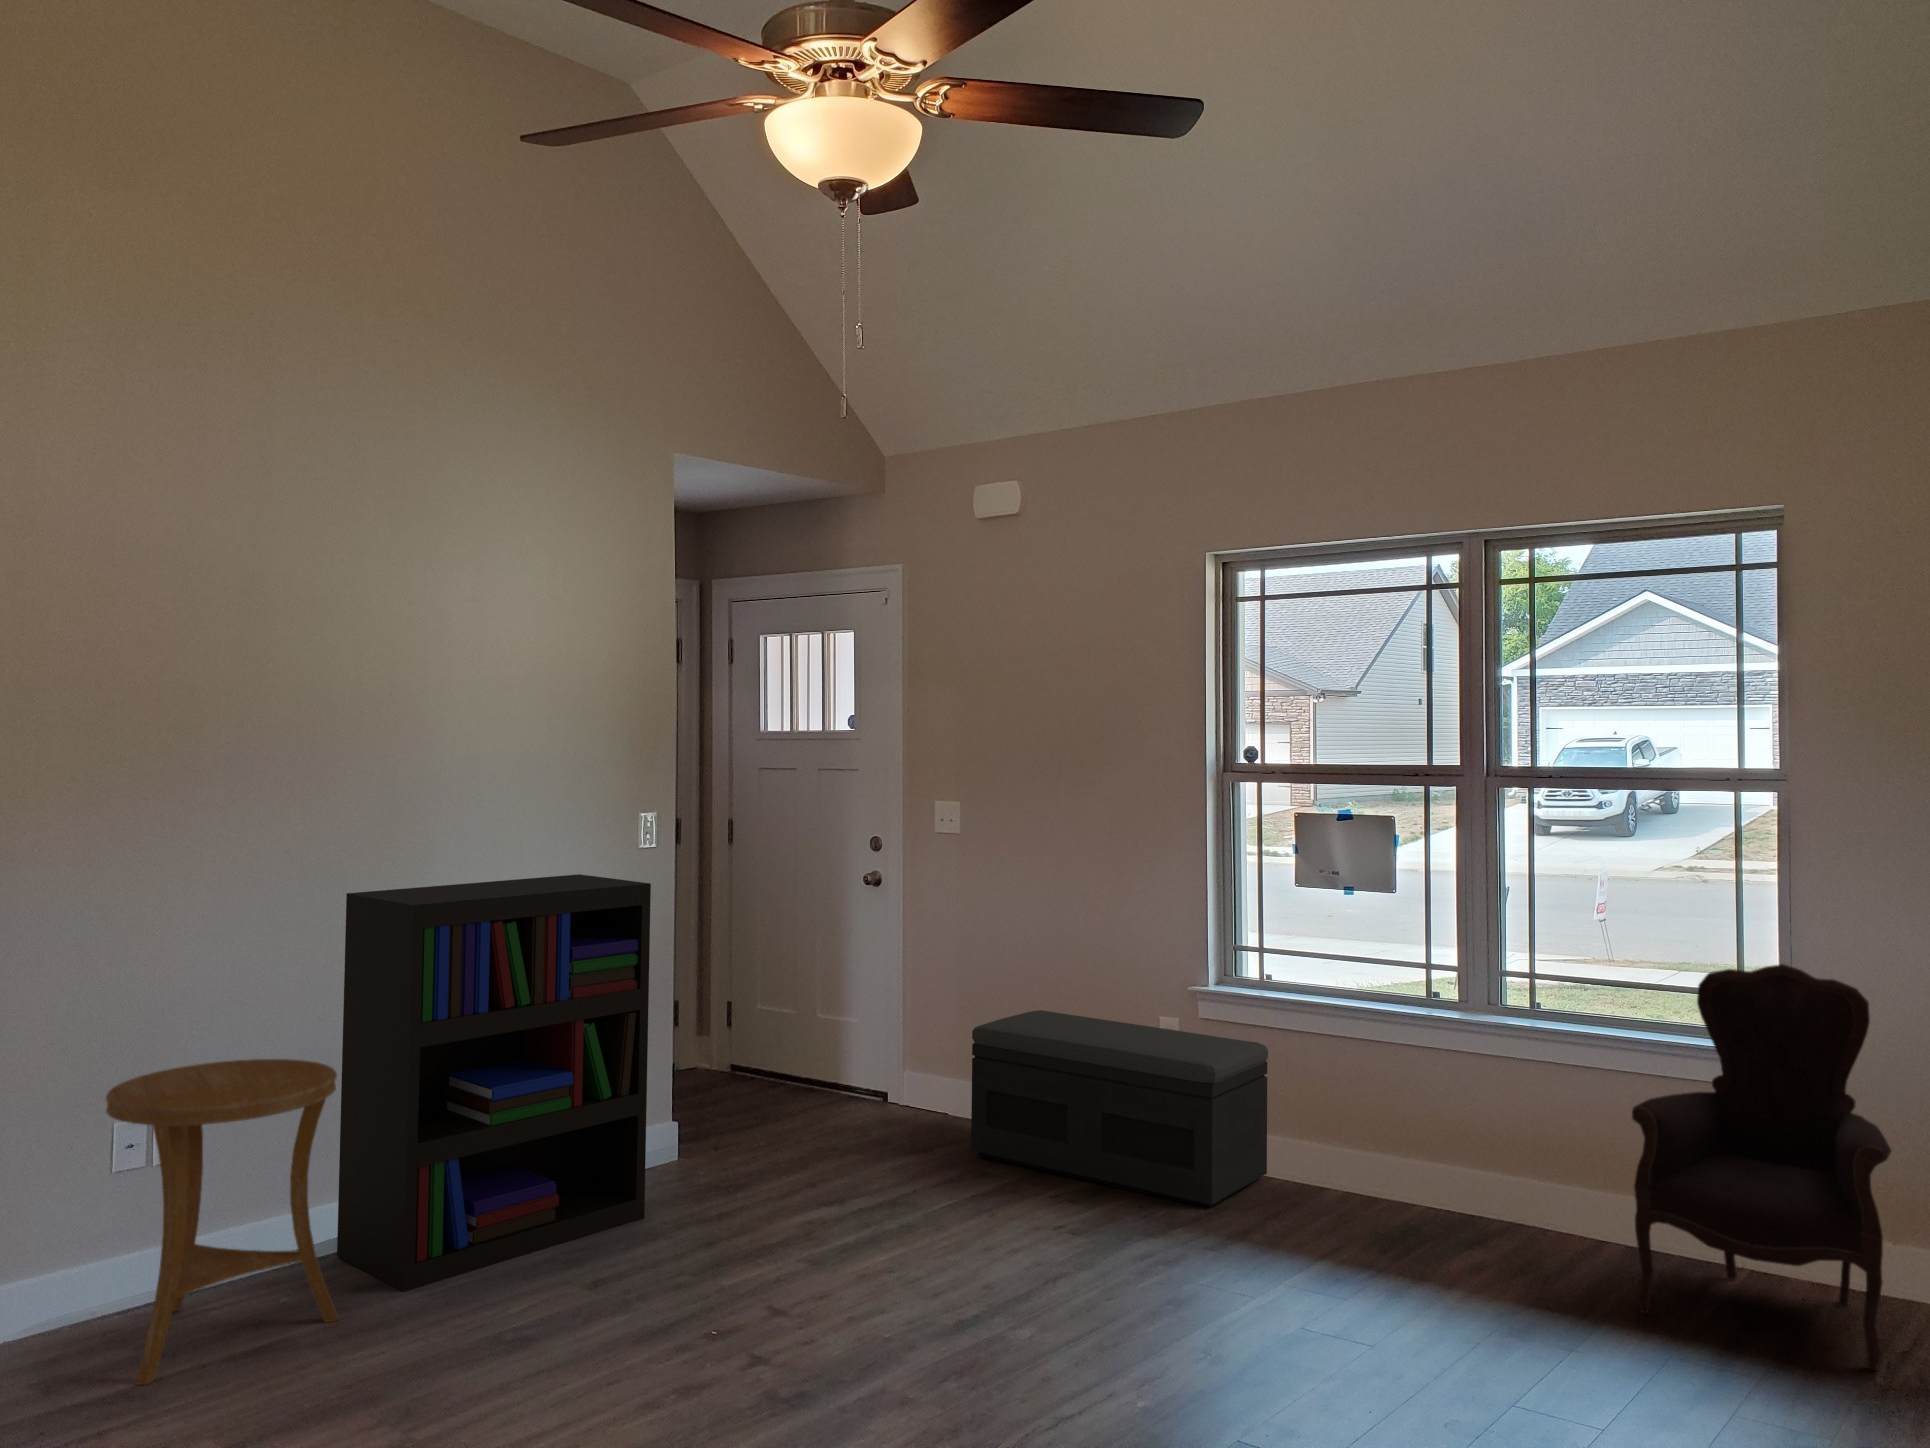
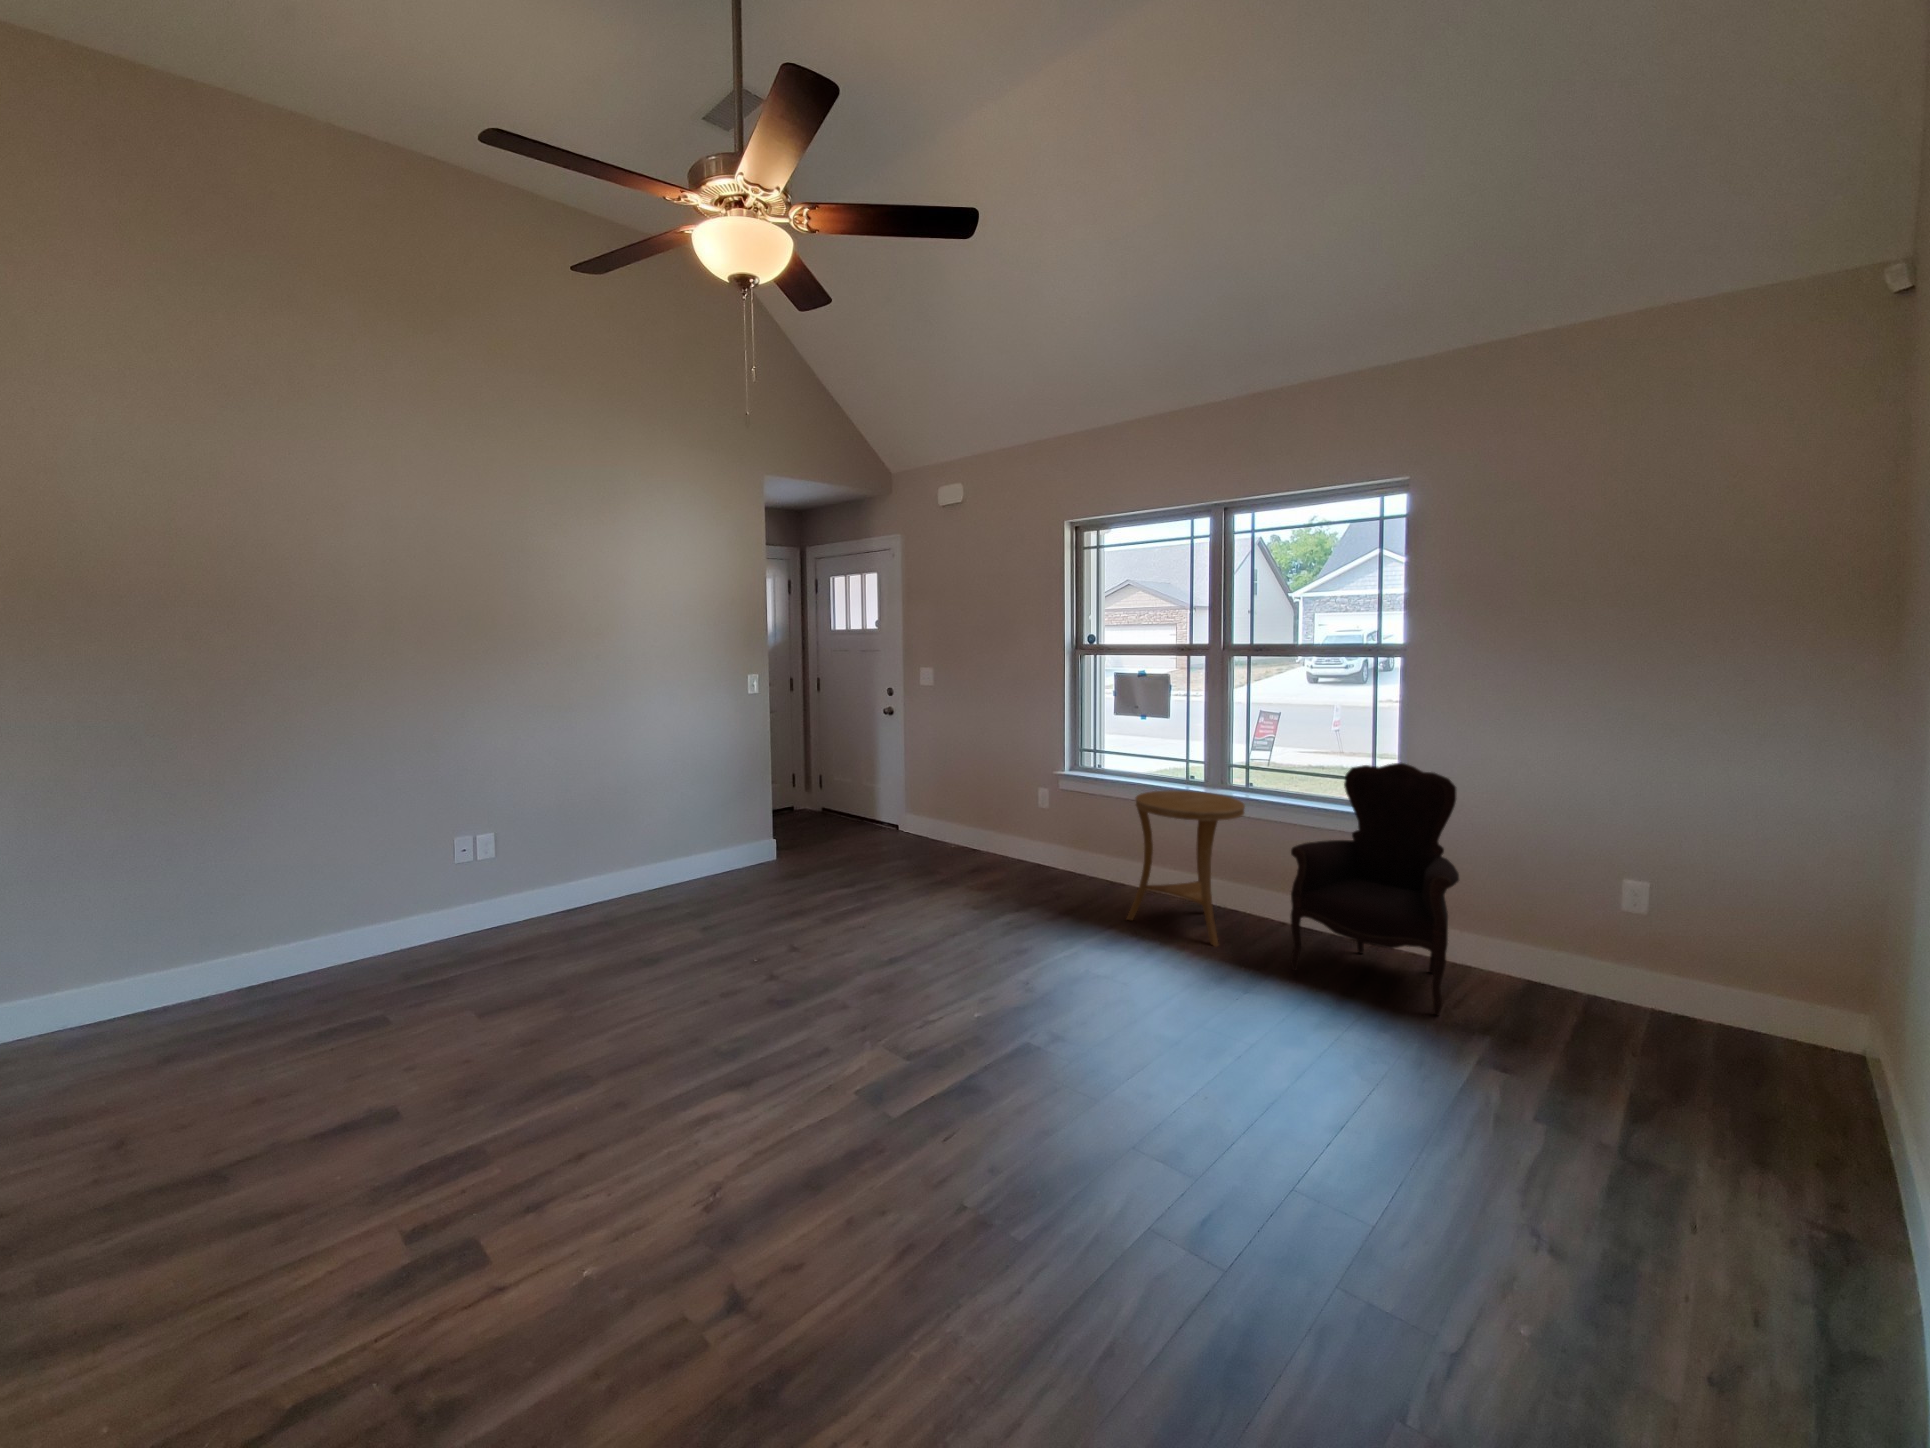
bookshelf: present [337,874,651,1292] -> none [580,704,743,916]
storage bench: present [971,1010,1268,1207] -> none [929,783,1093,895]
side table: present [106,1059,338,1385] -> present [1127,791,1245,946]

